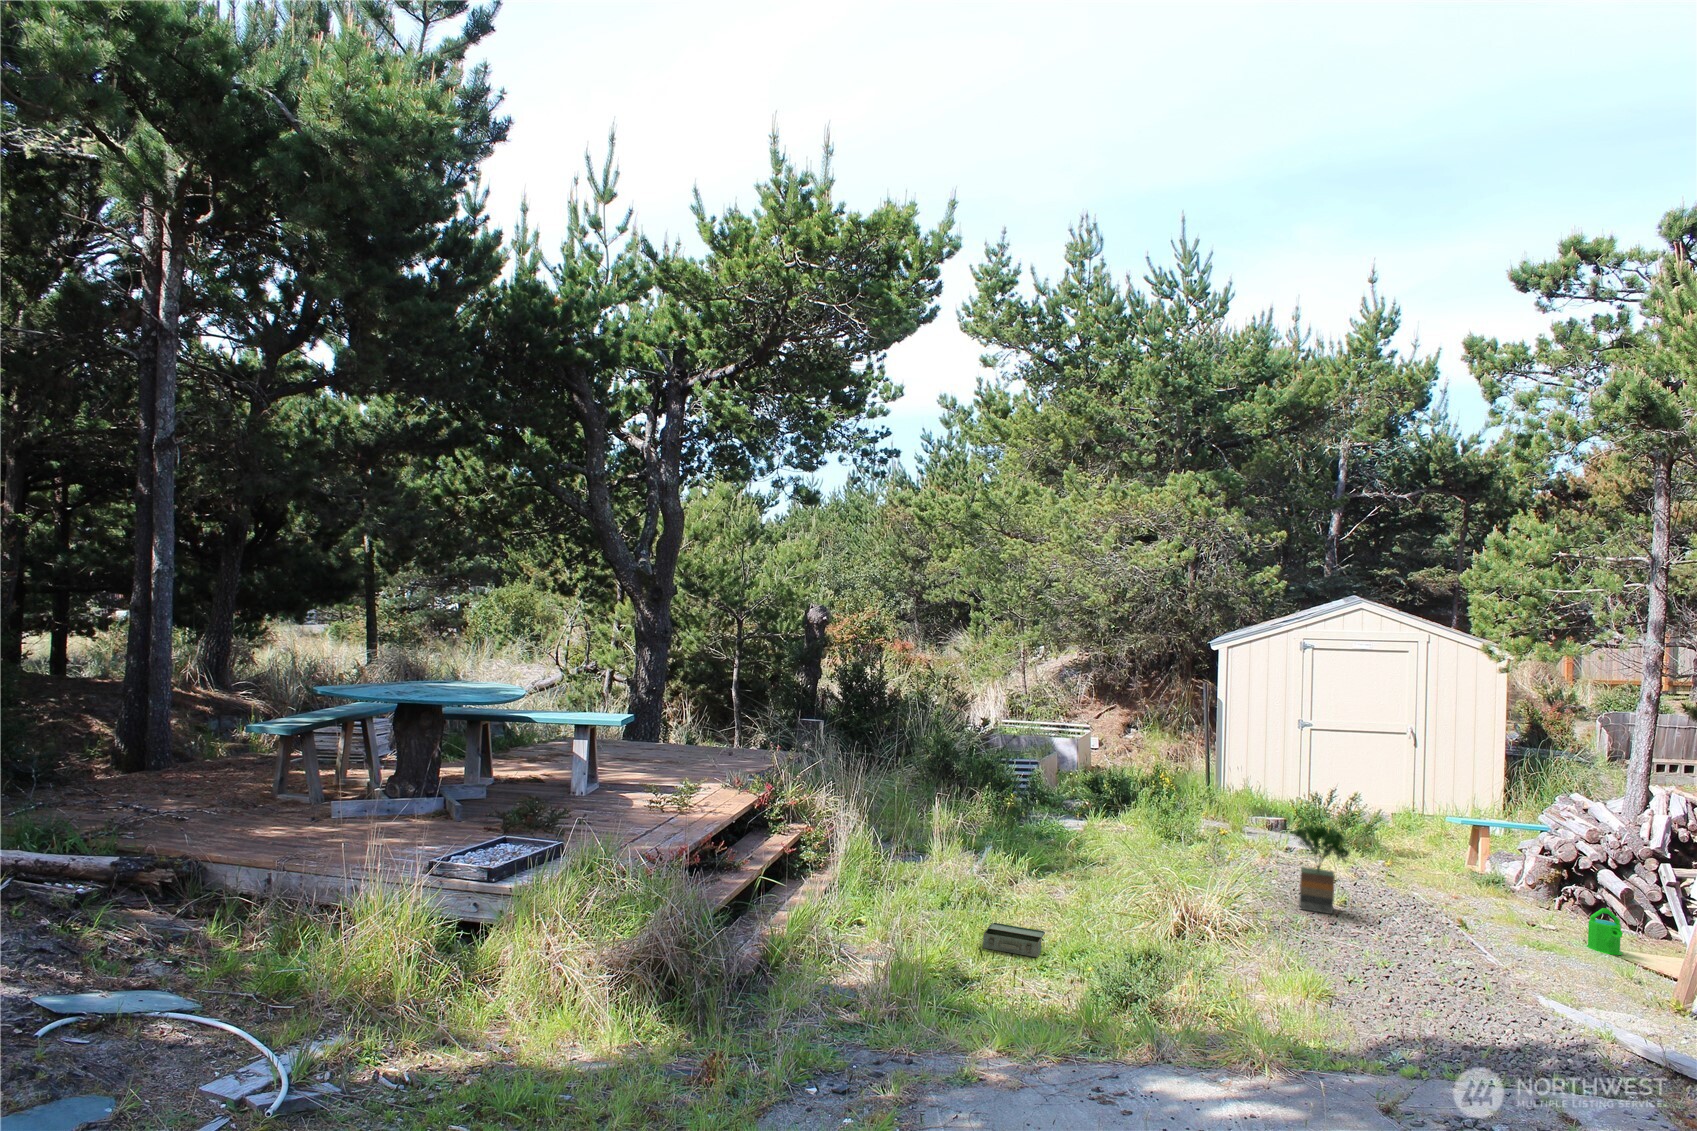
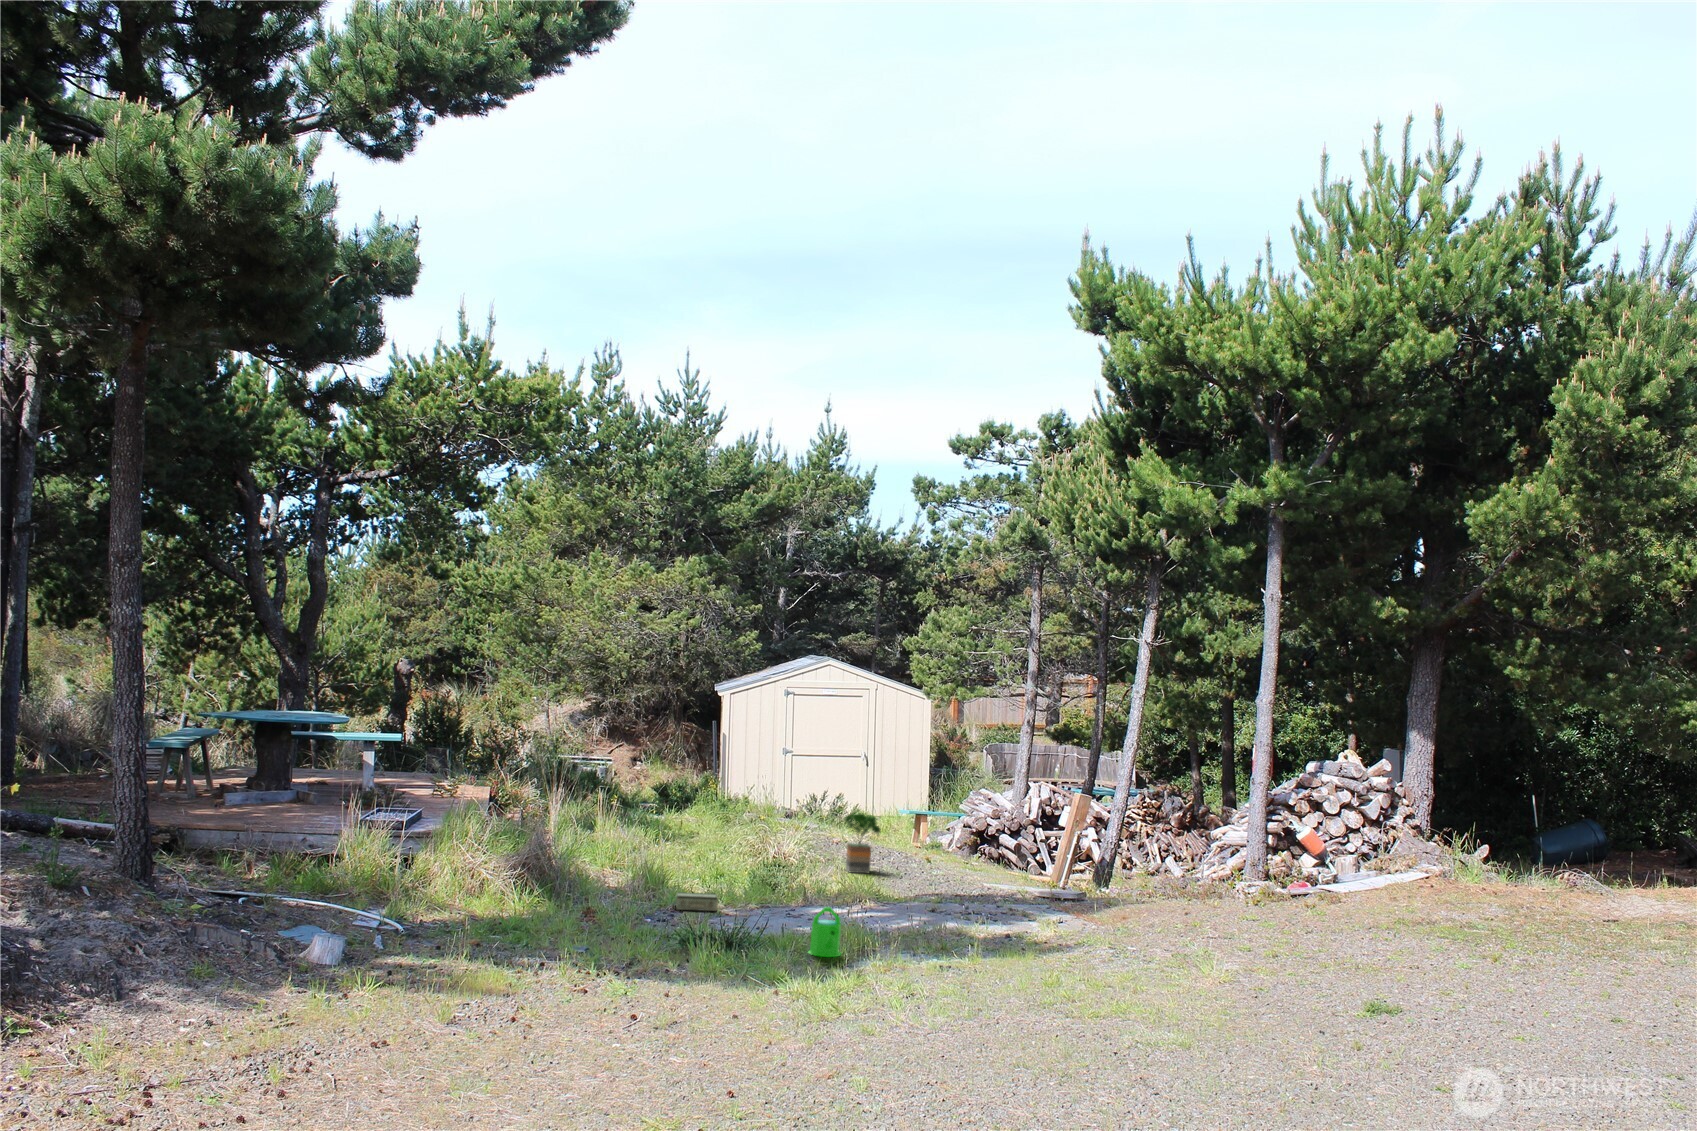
watering can: present [1587,908,1623,955] -> present [808,907,841,957]

